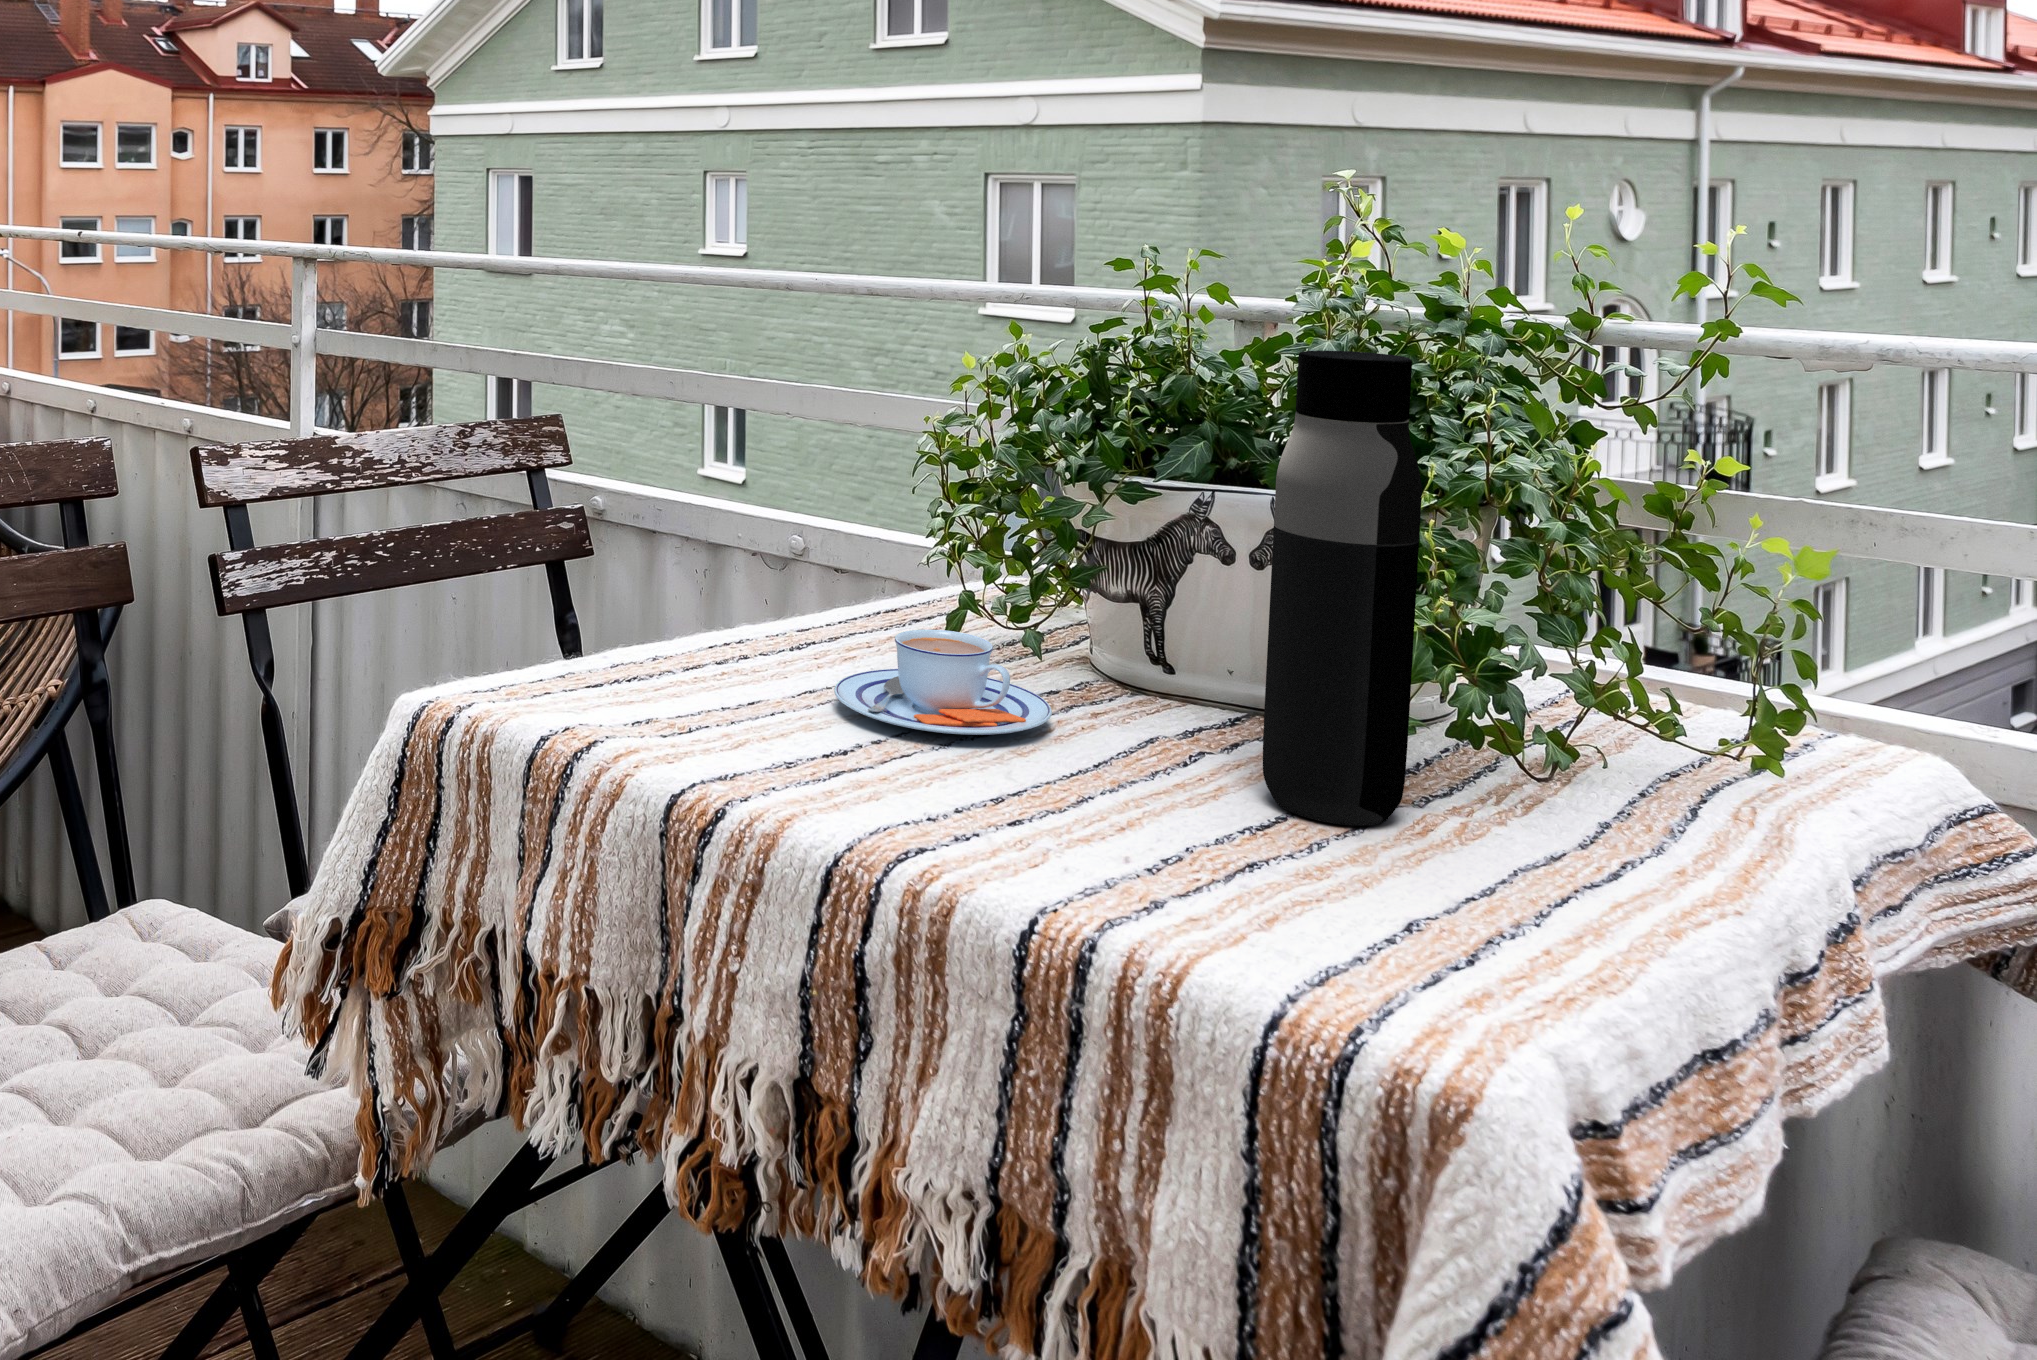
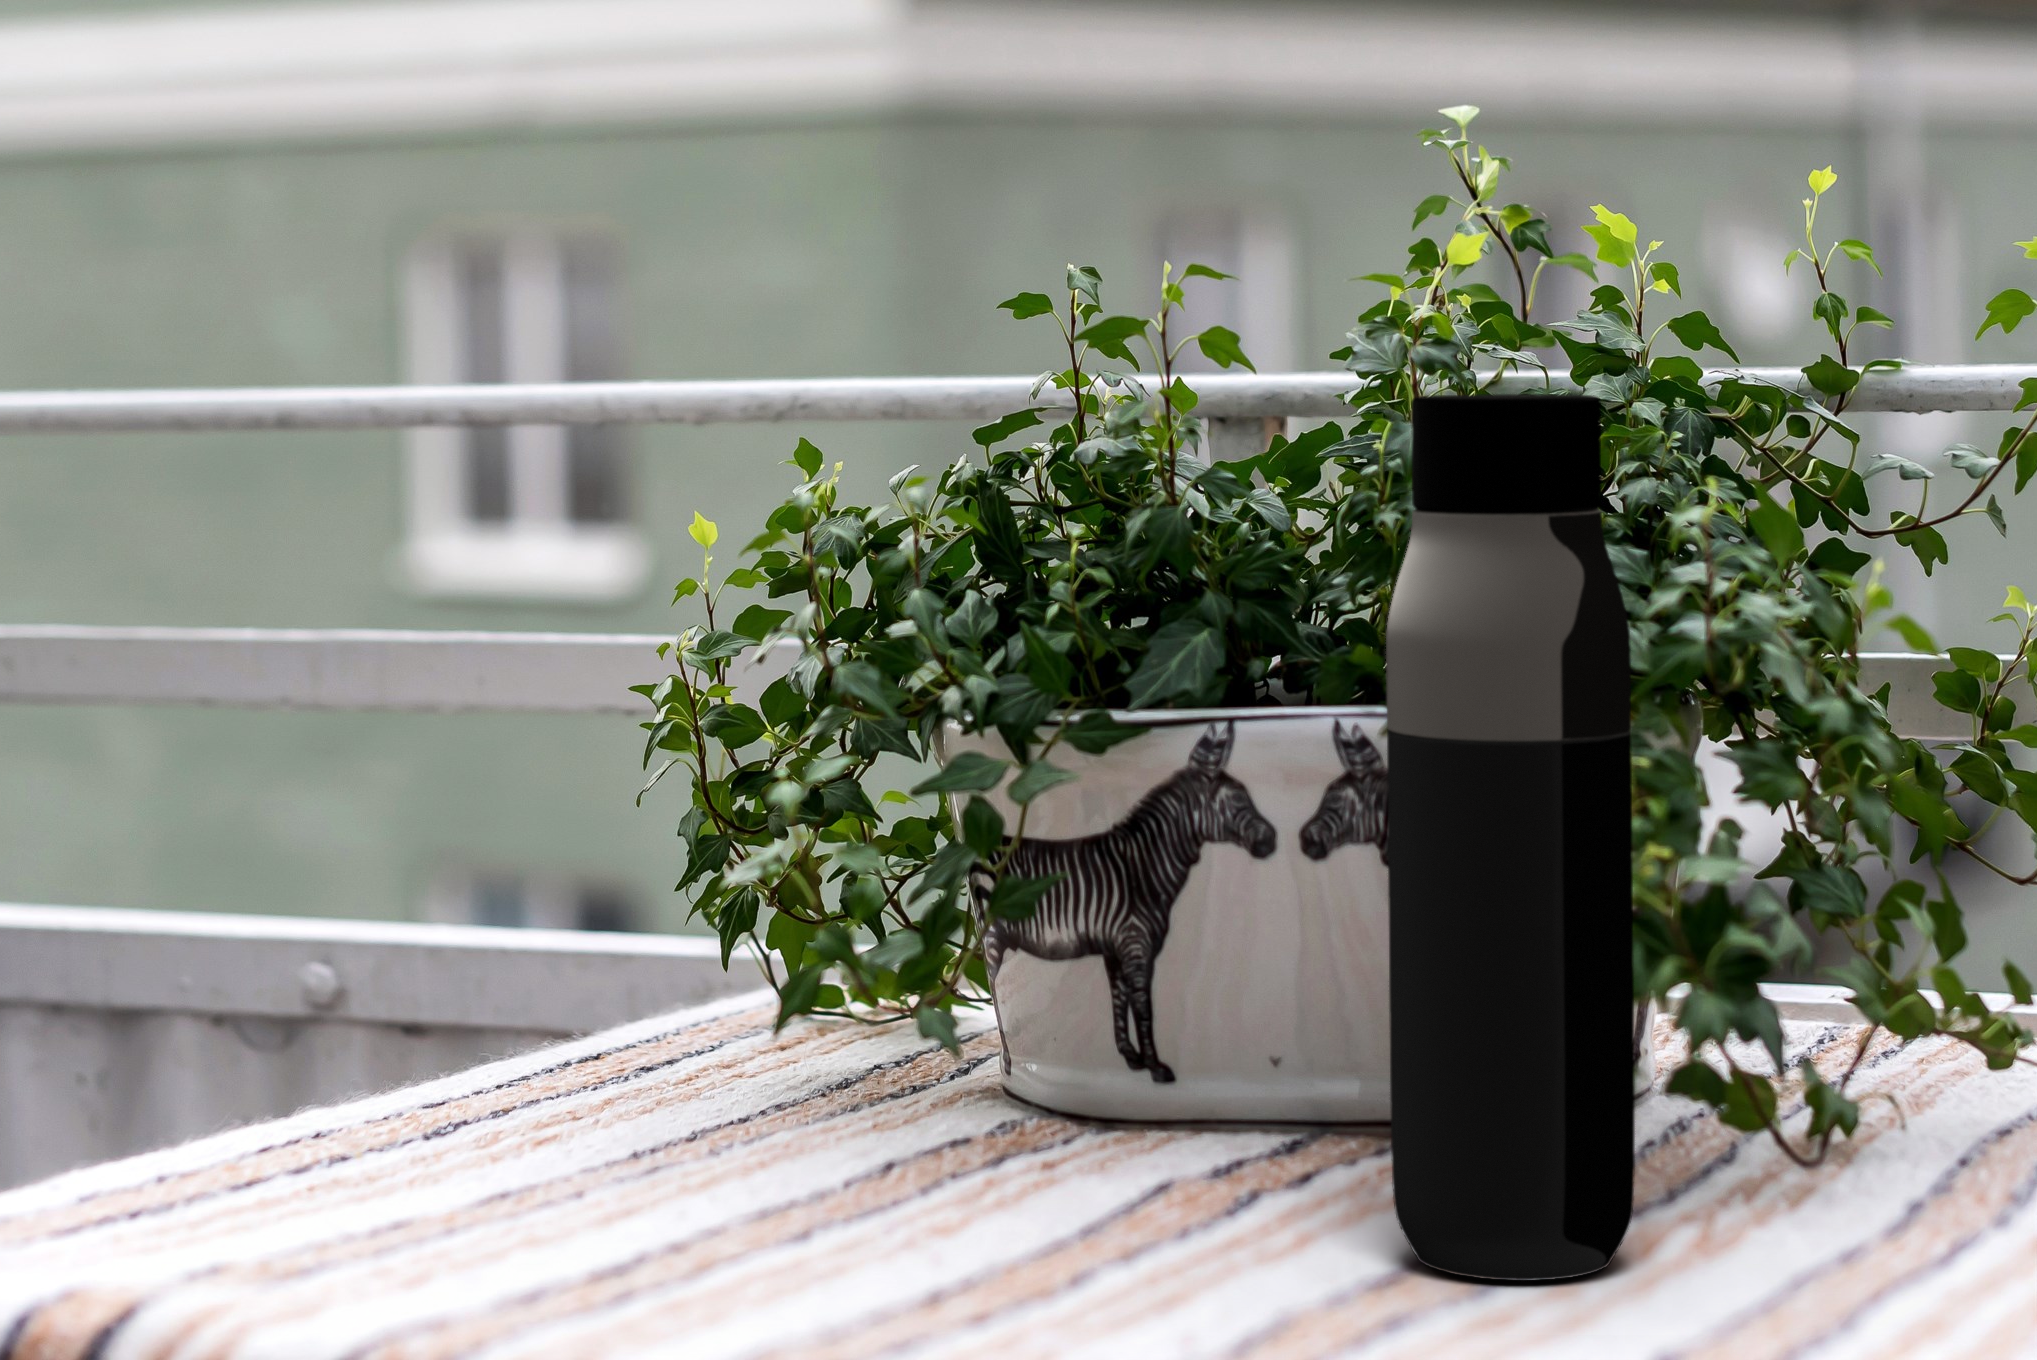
teacup: present [834,629,1052,735] -> none [554,1038,987,1232]

